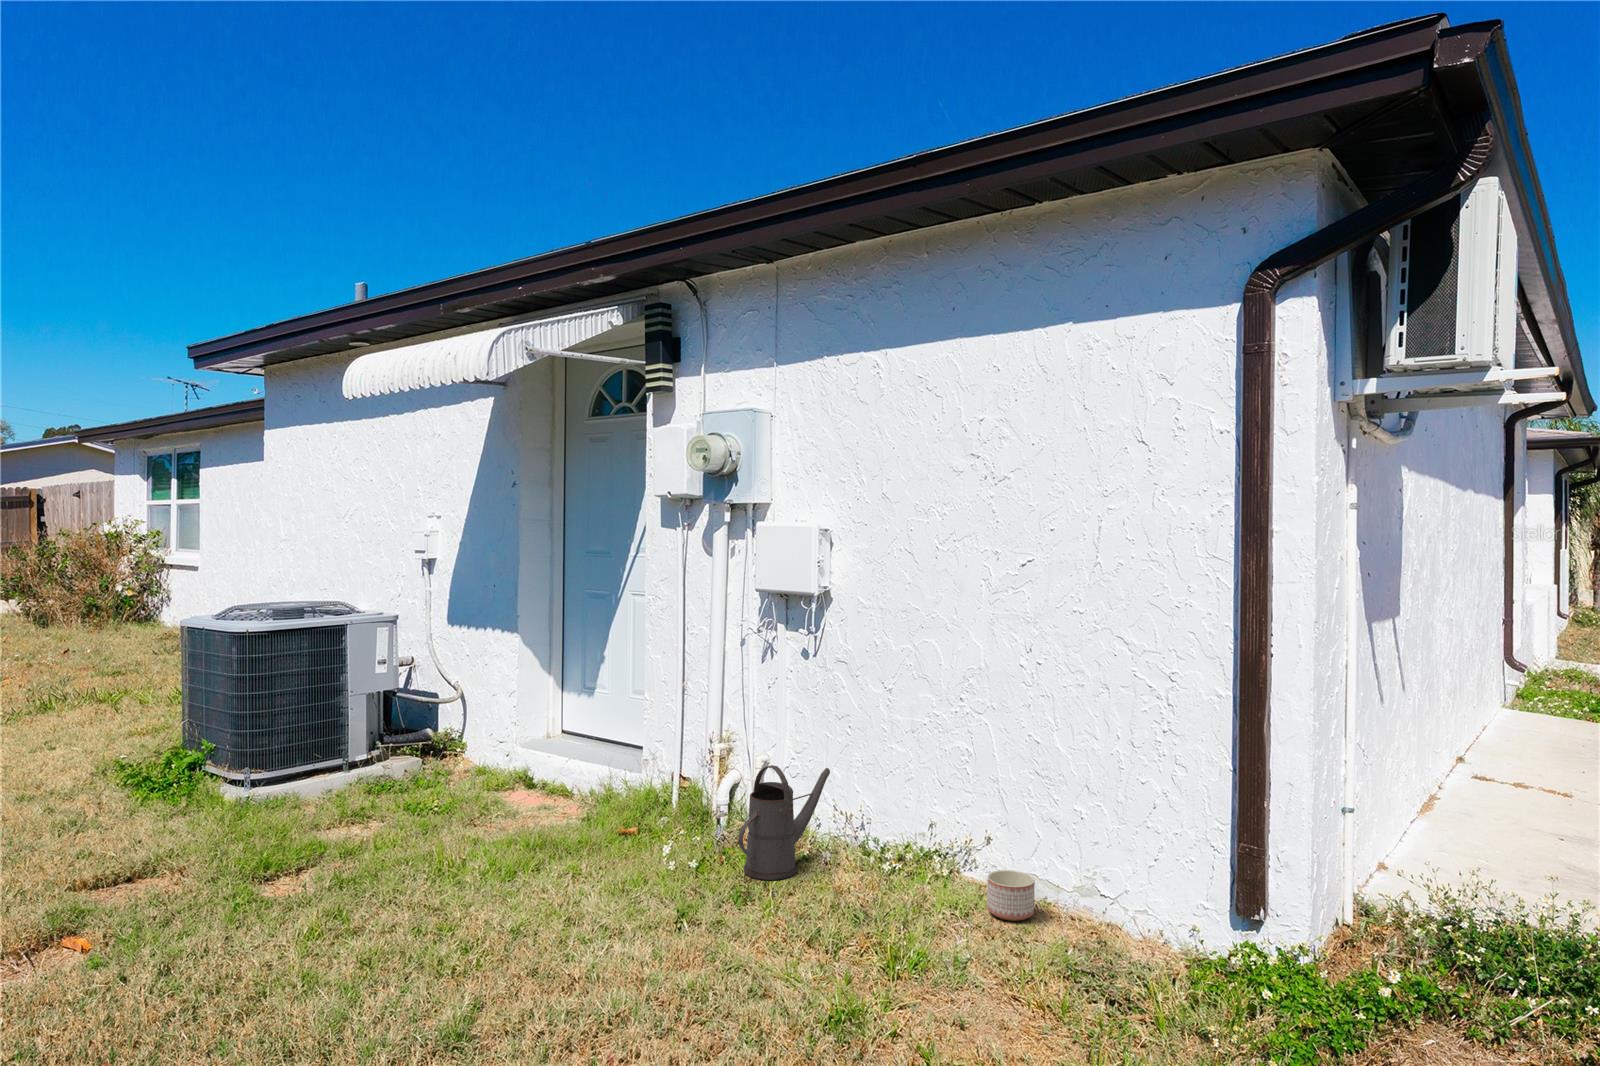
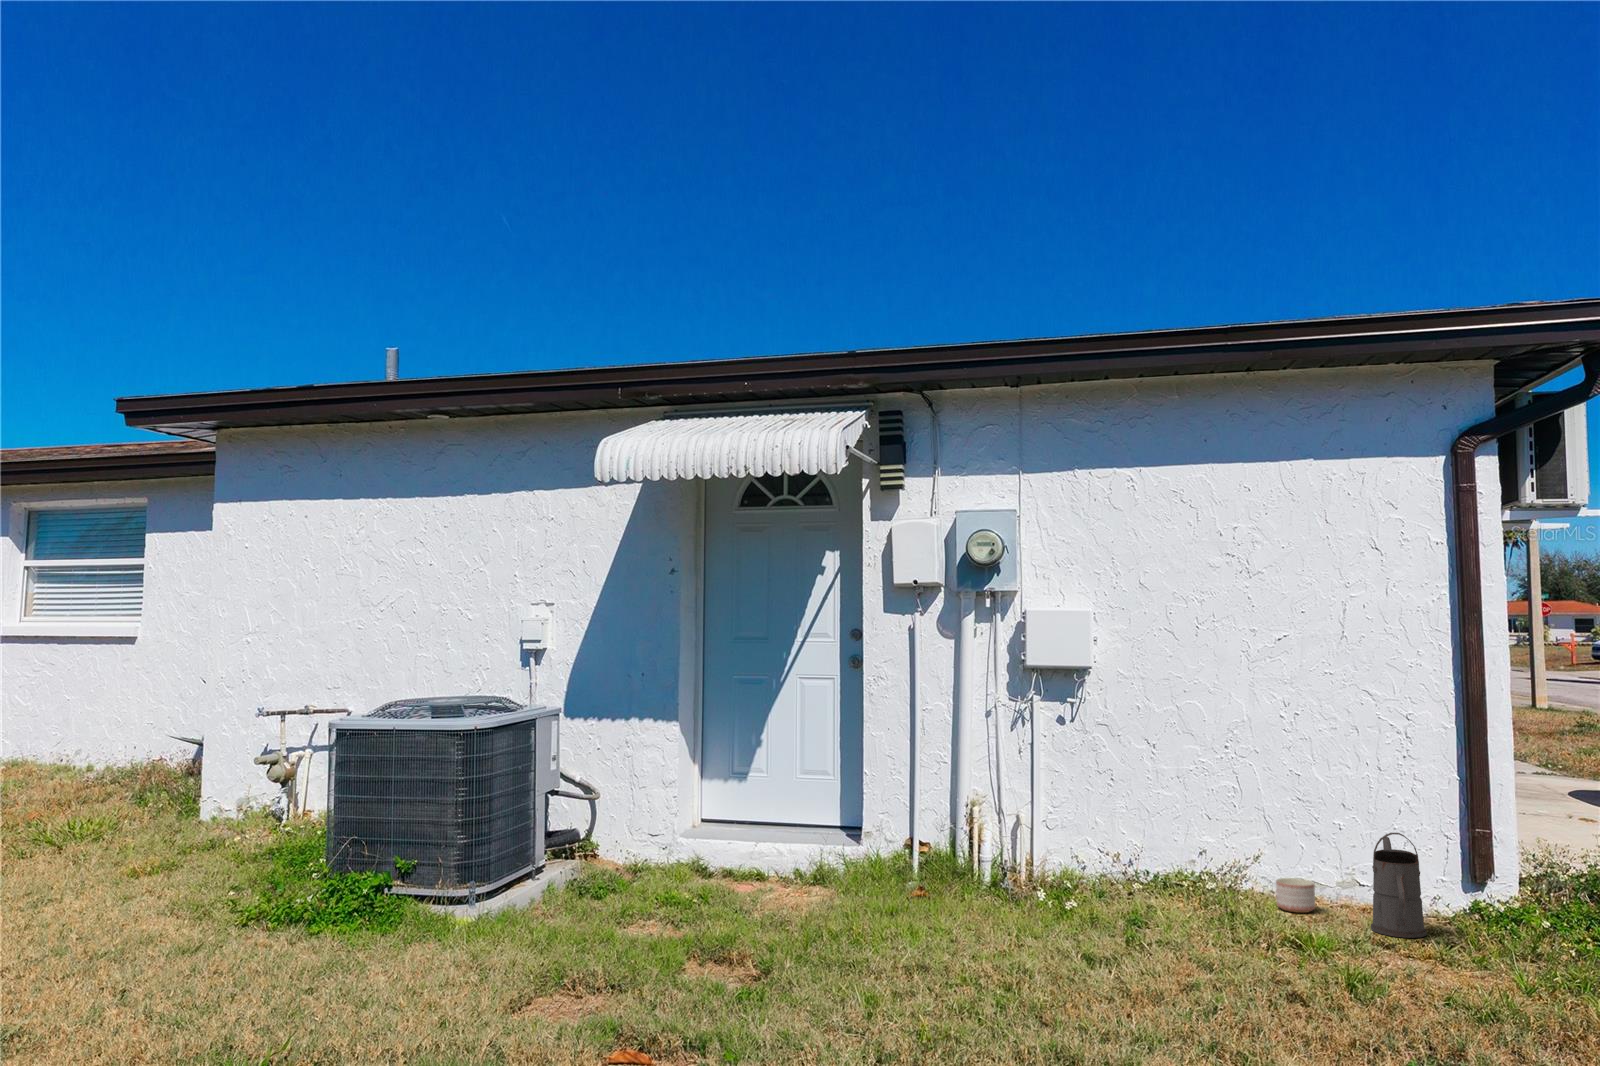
watering can: present [738,765,830,880] -> present [1371,833,1427,938]

